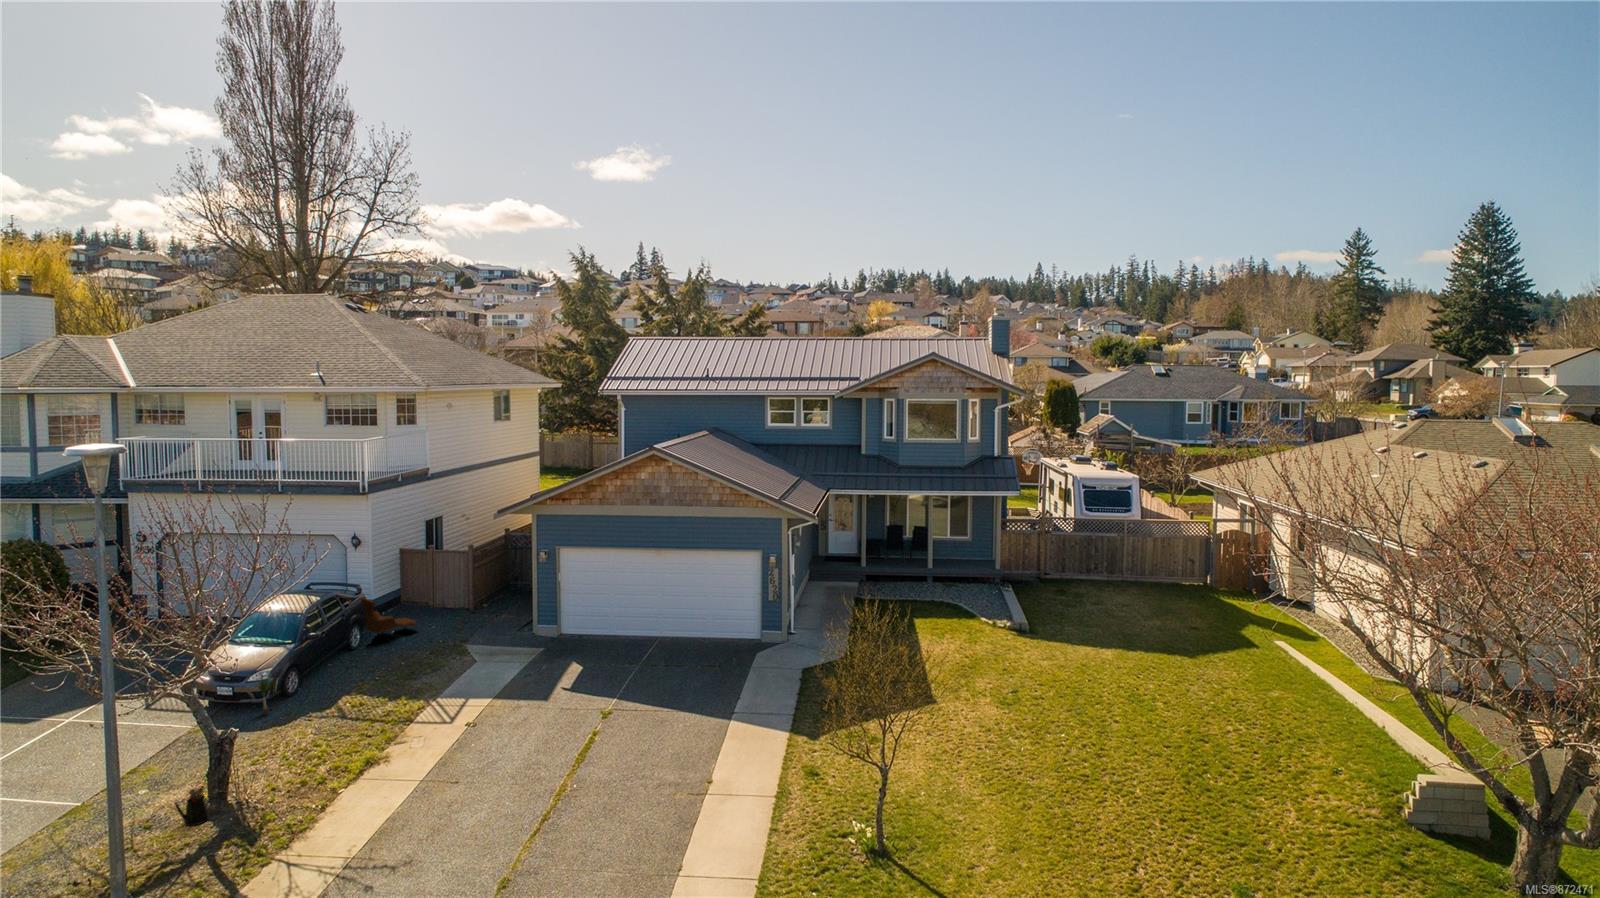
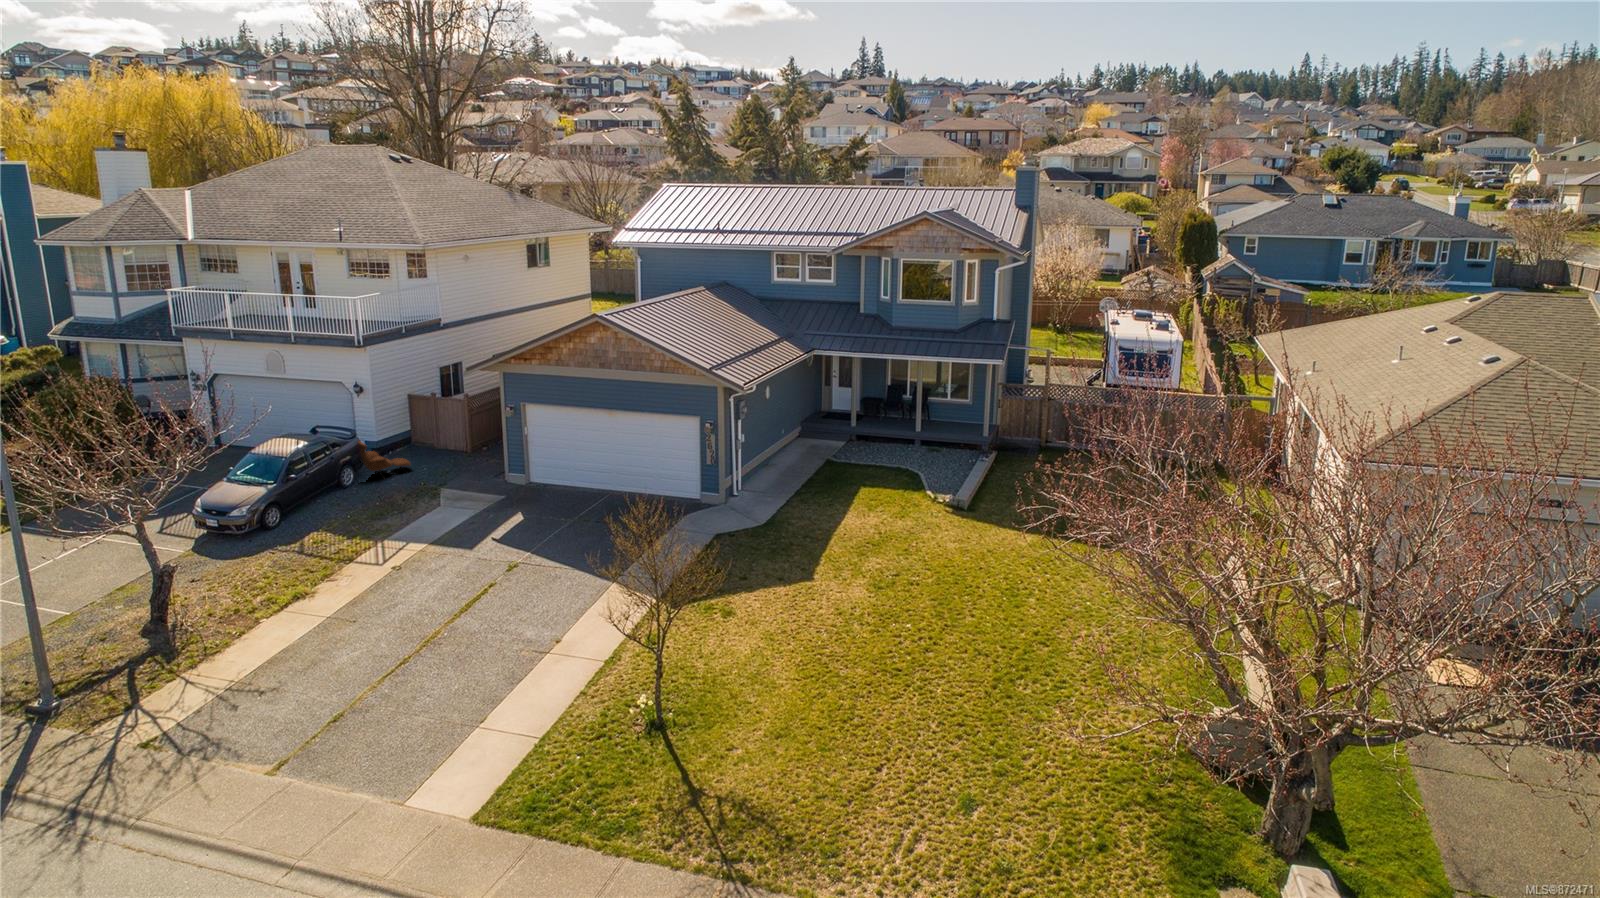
potted plant: present [255,679,269,715] -> none [230,508,258,543]
watering can: present [175,786,209,826] -> none [119,608,152,640]

